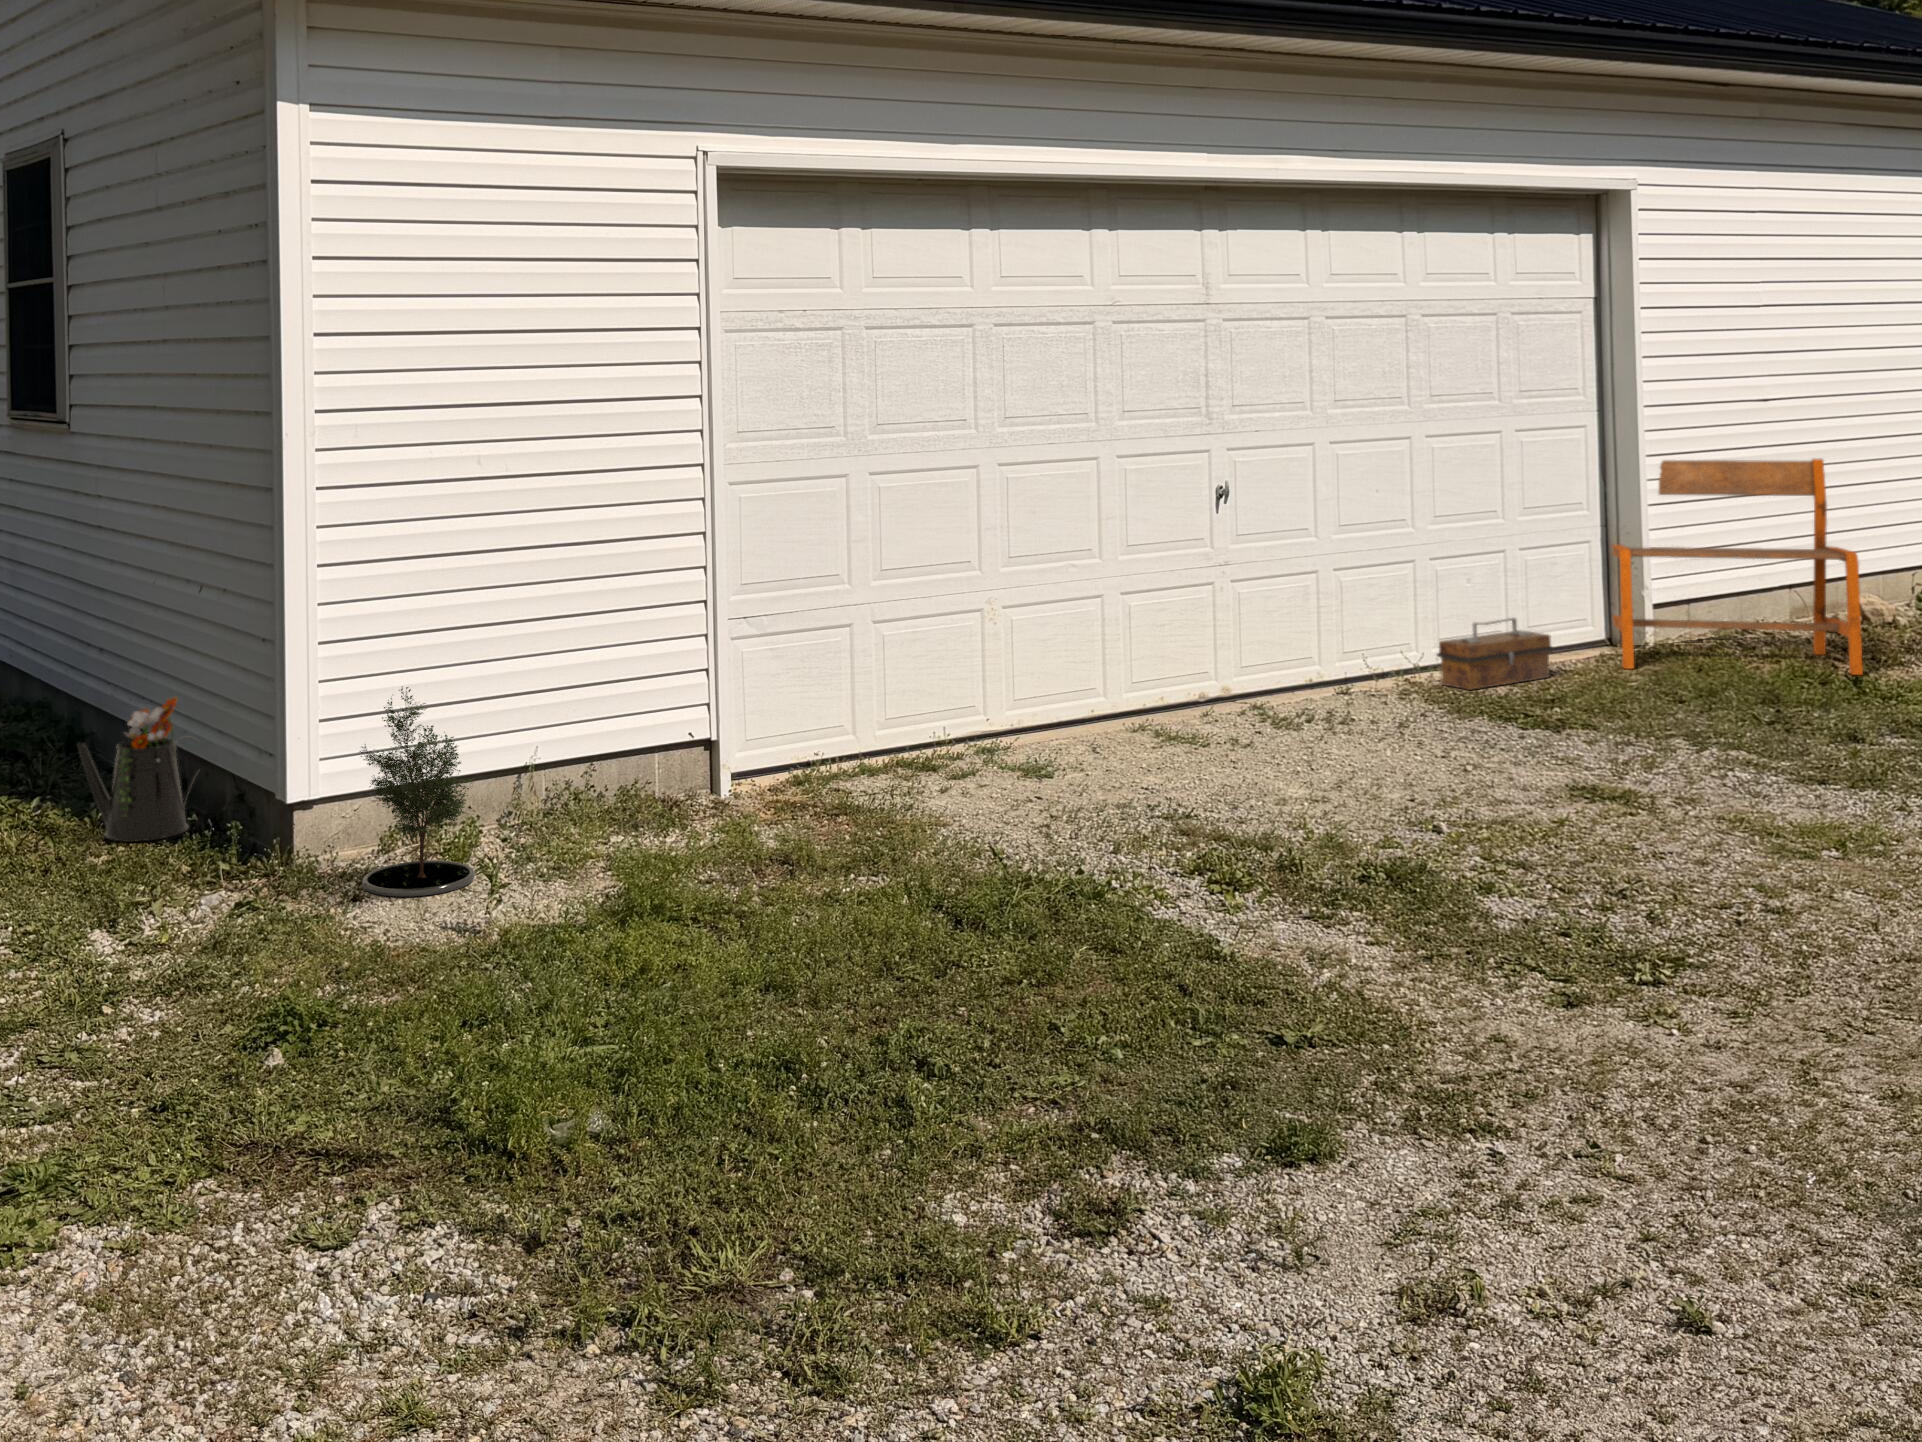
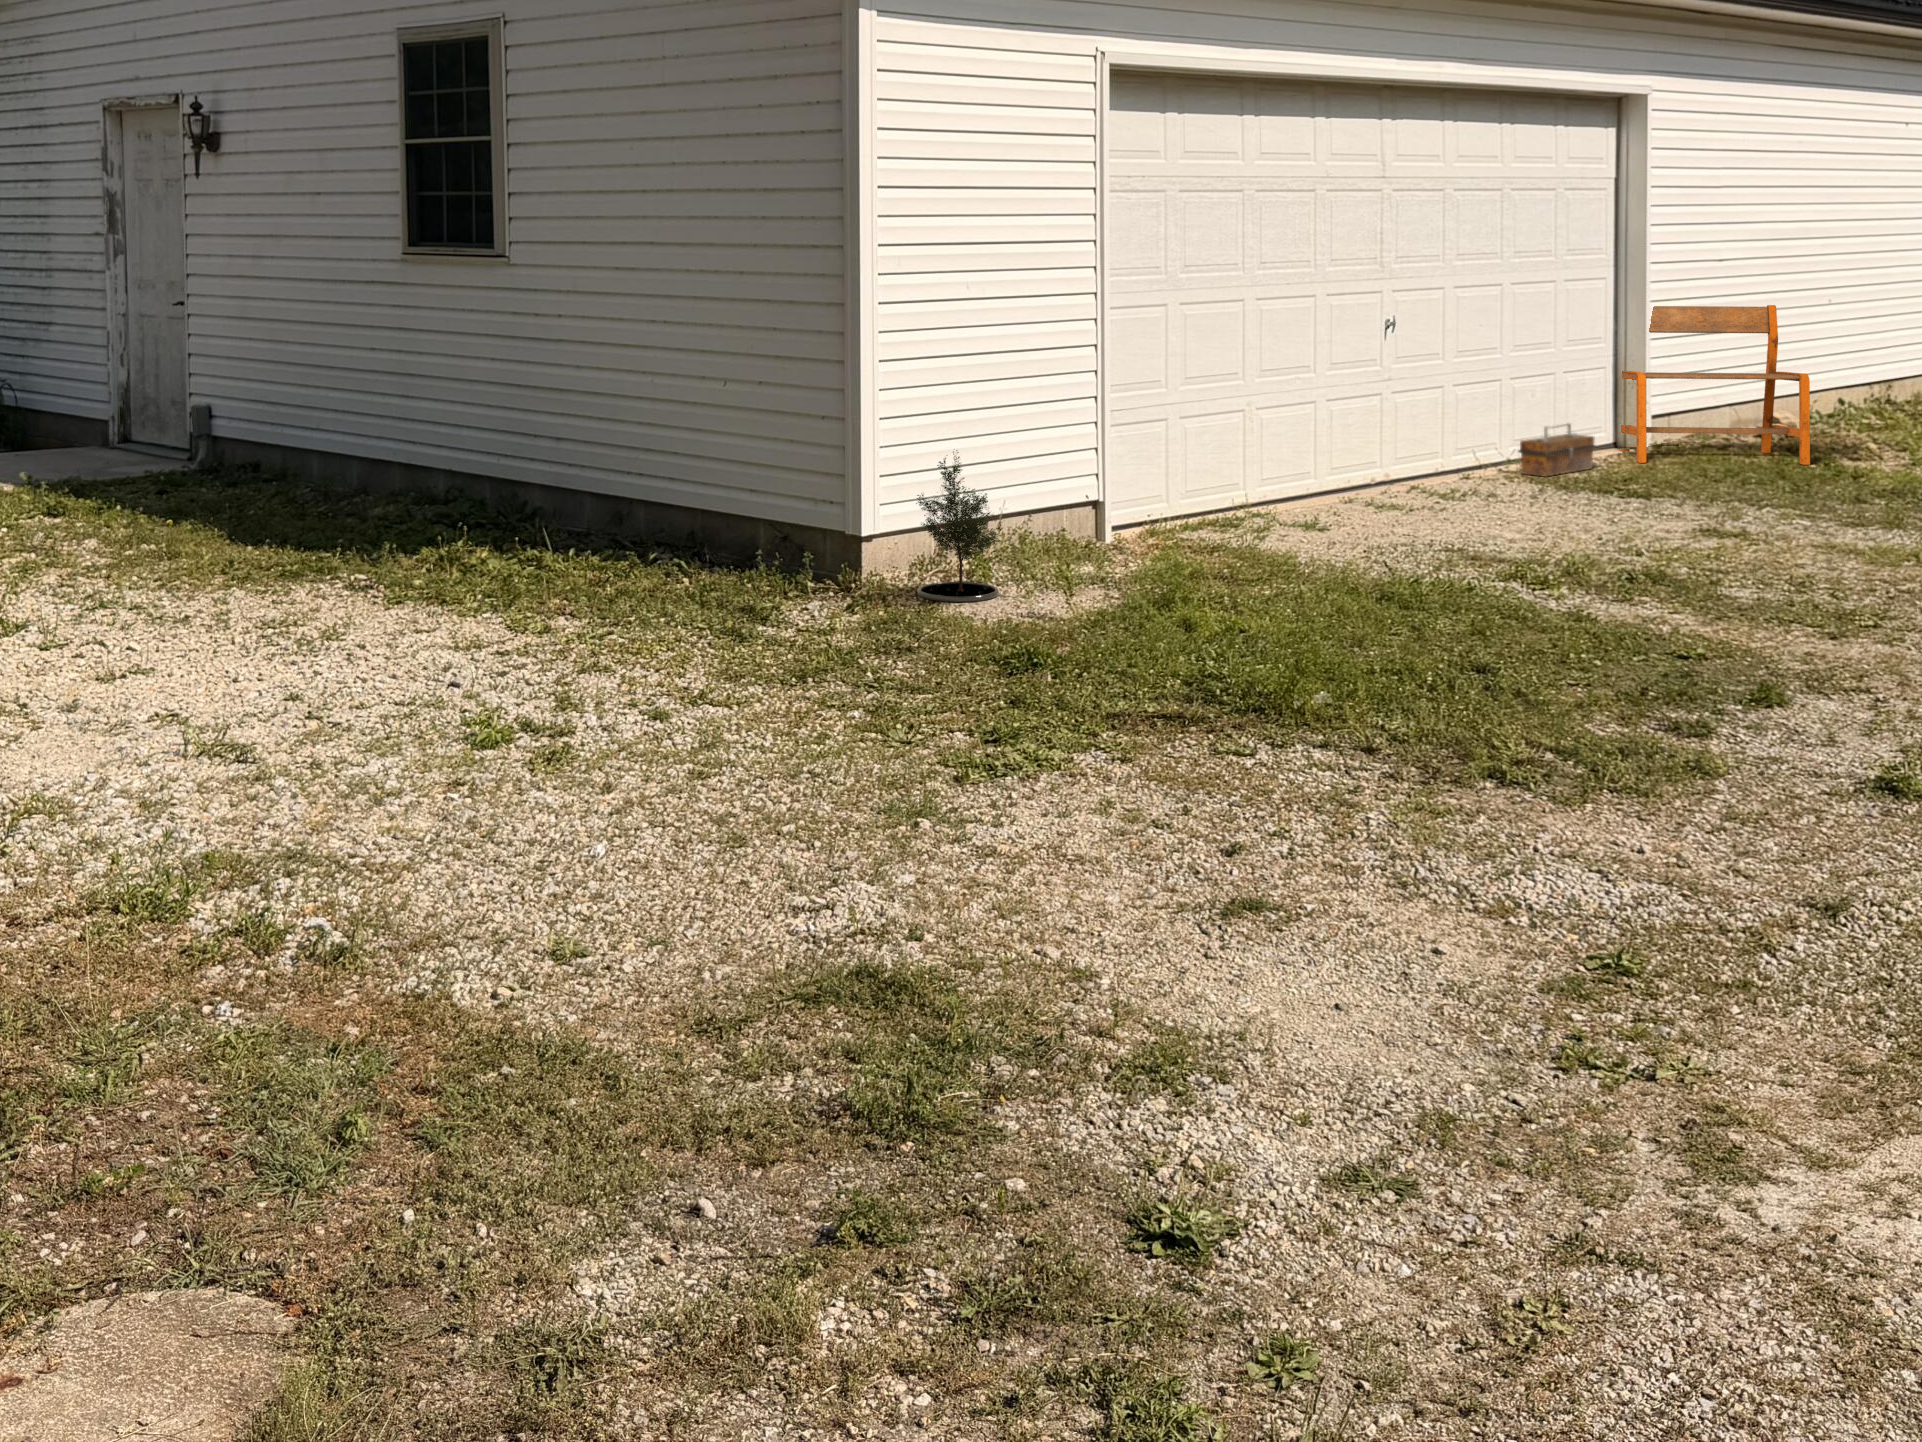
watering can: present [78,698,197,842] -> none [635,466,729,579]

